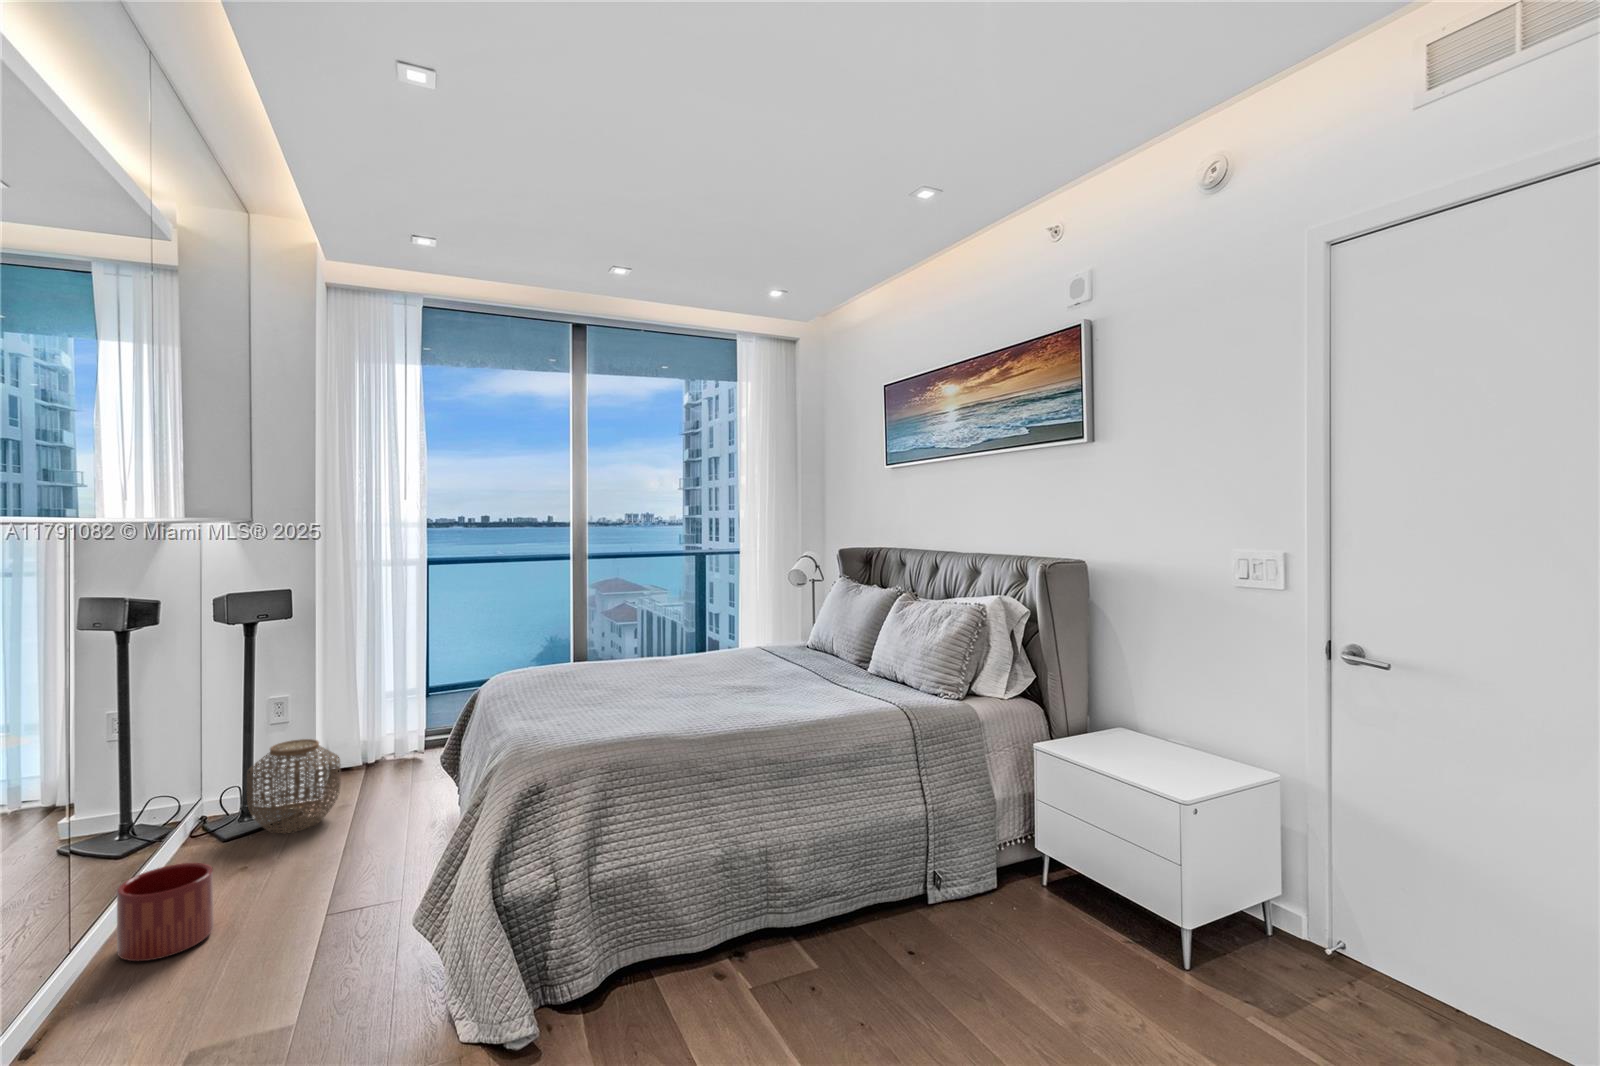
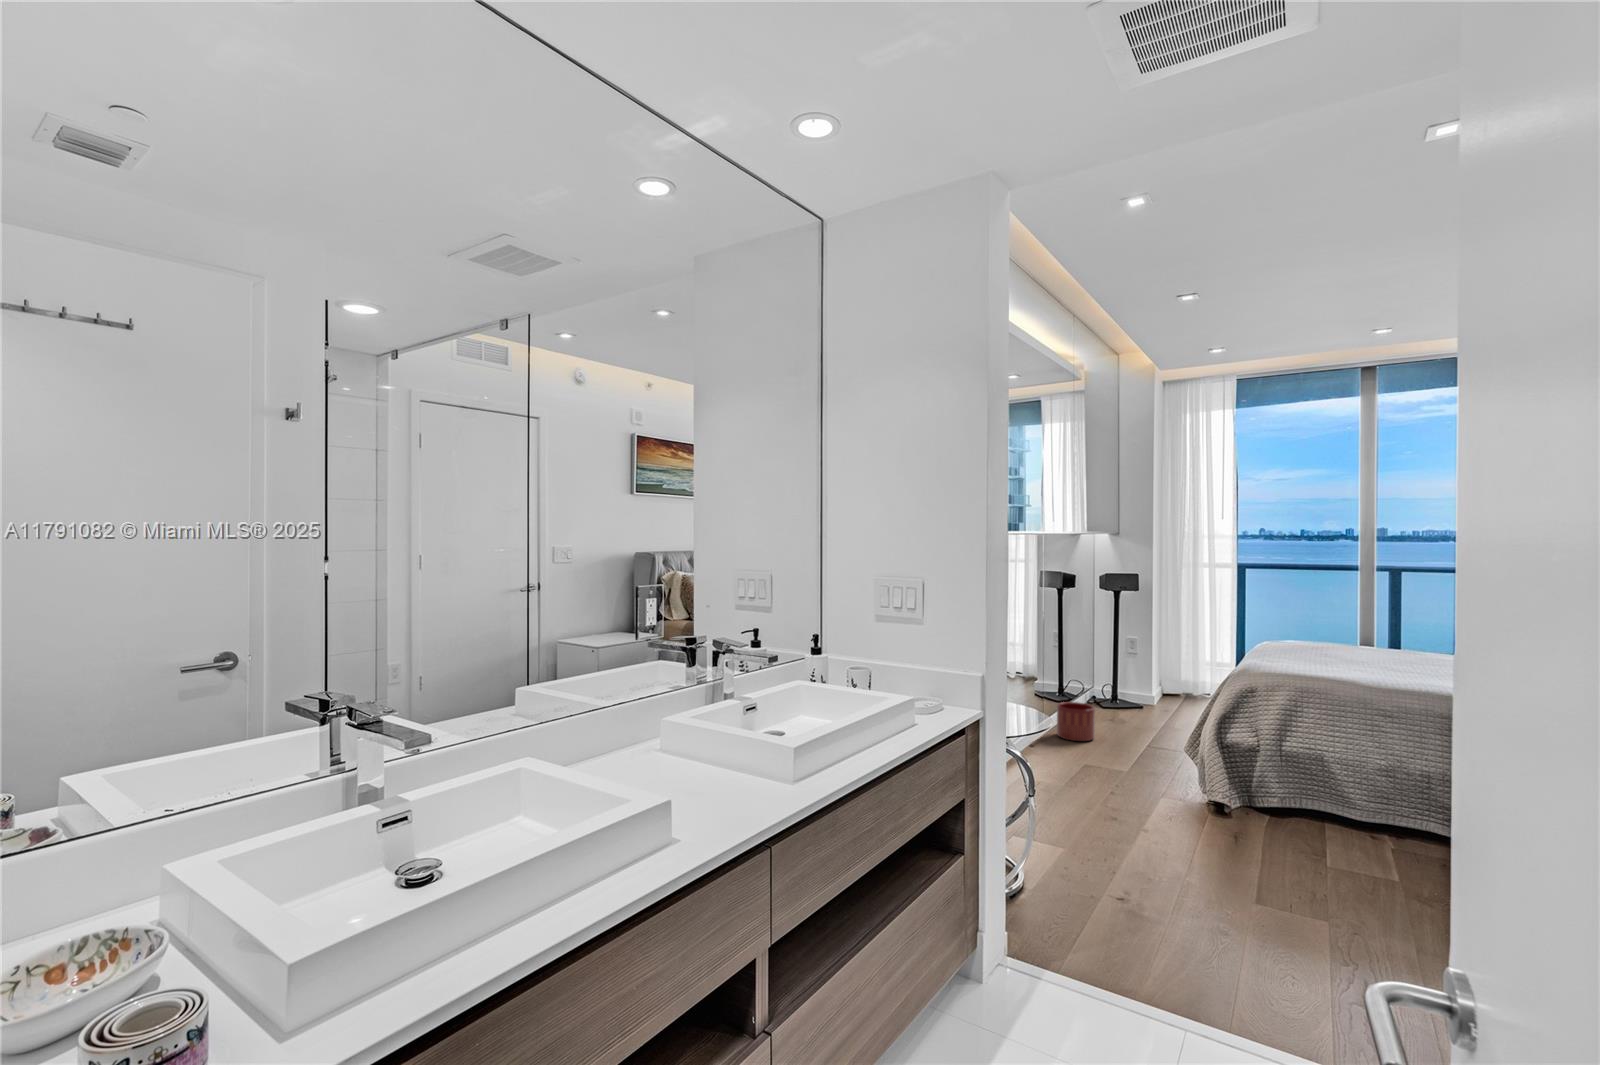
woven basket: present [247,739,341,833] -> none [1113,664,1164,716]

